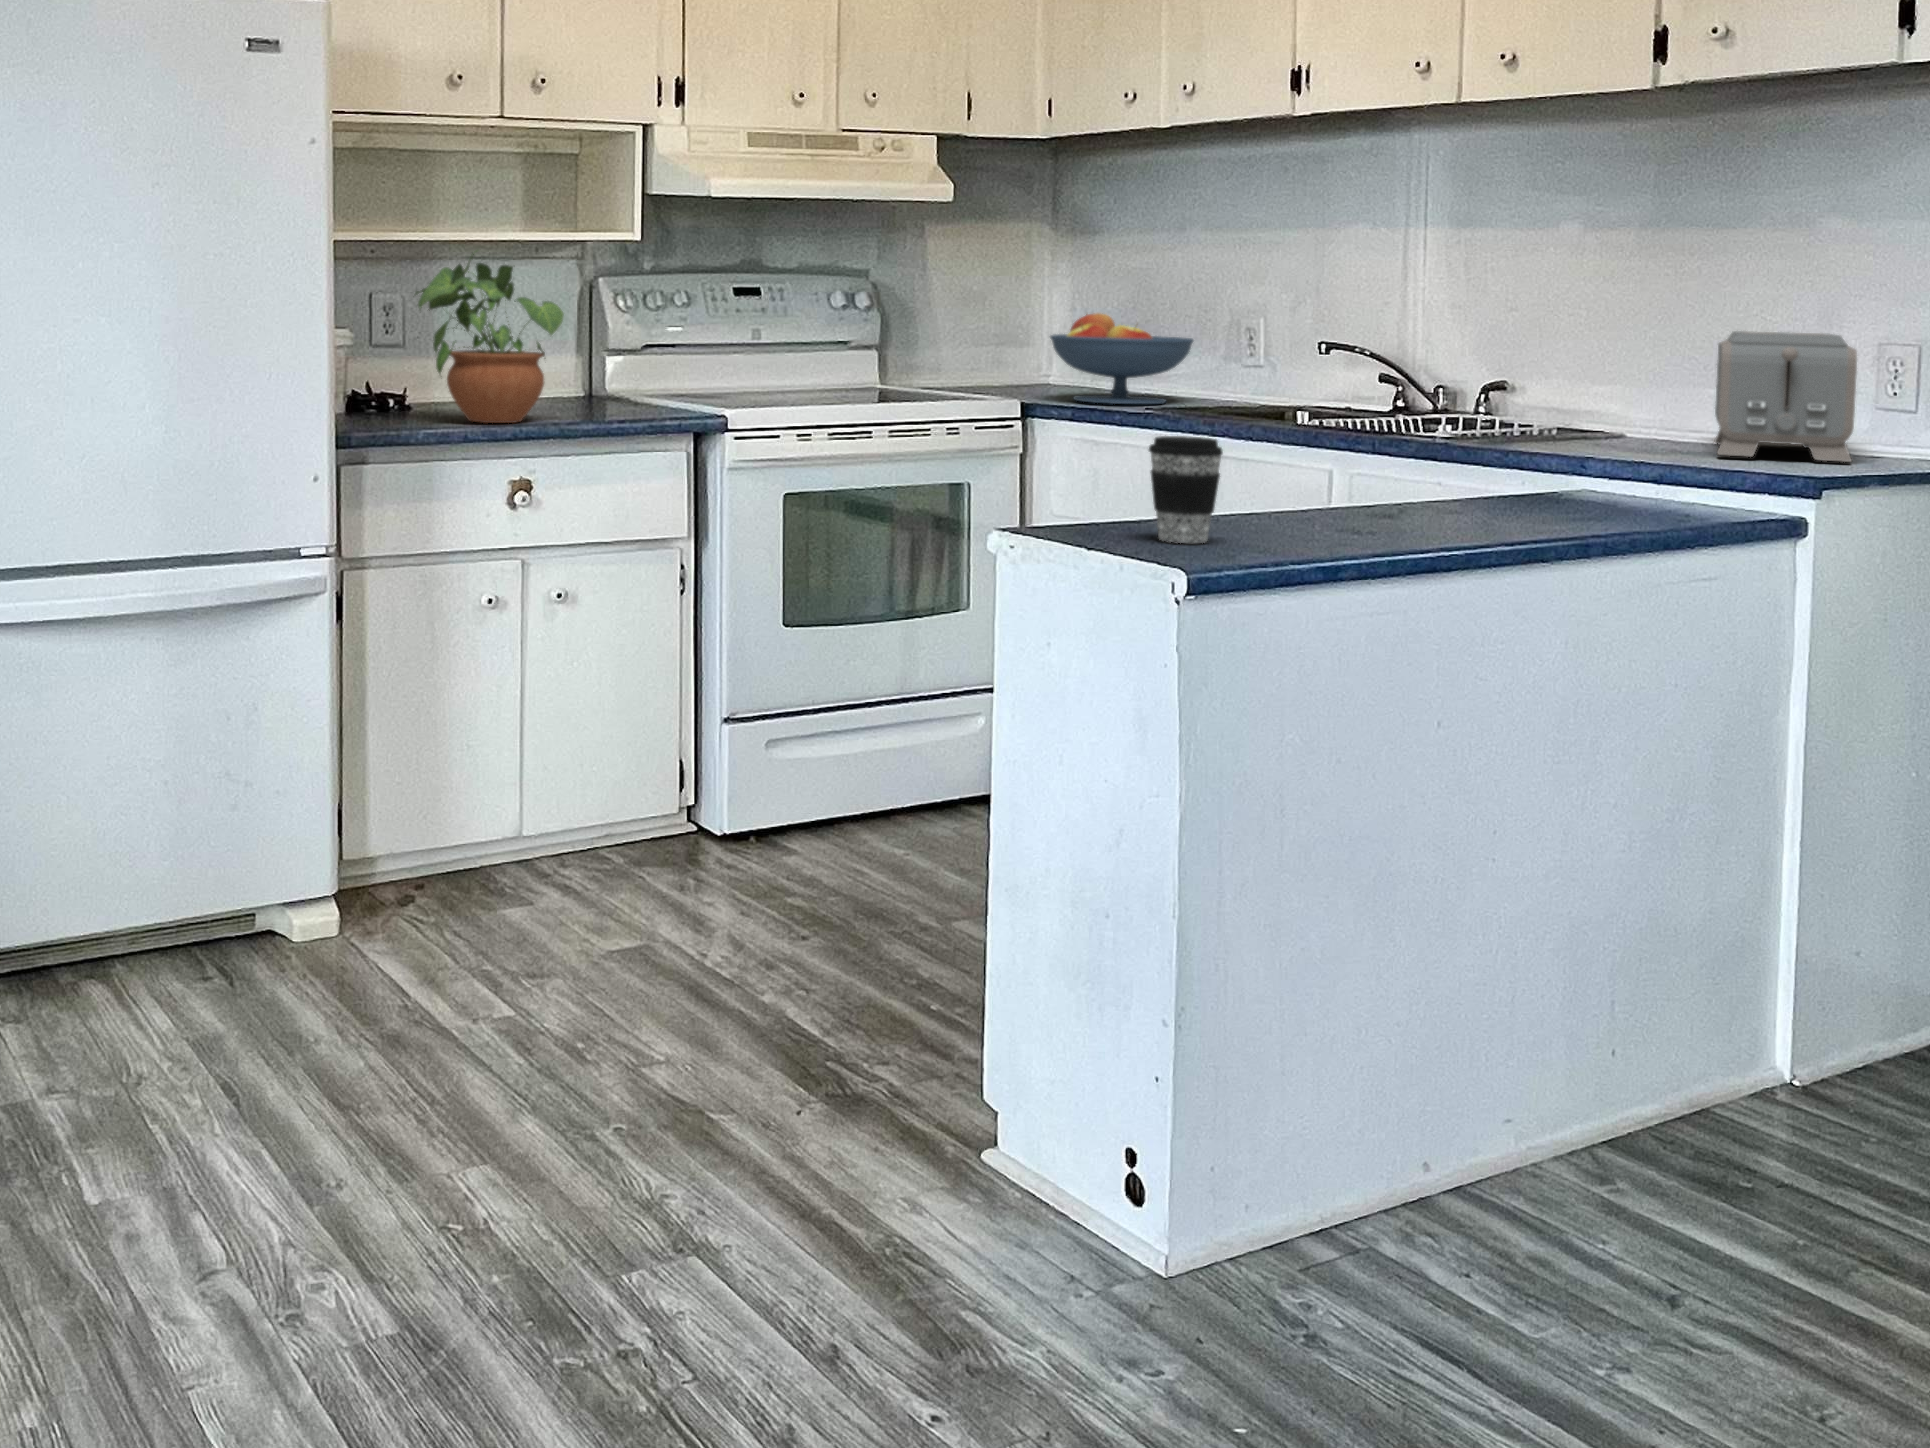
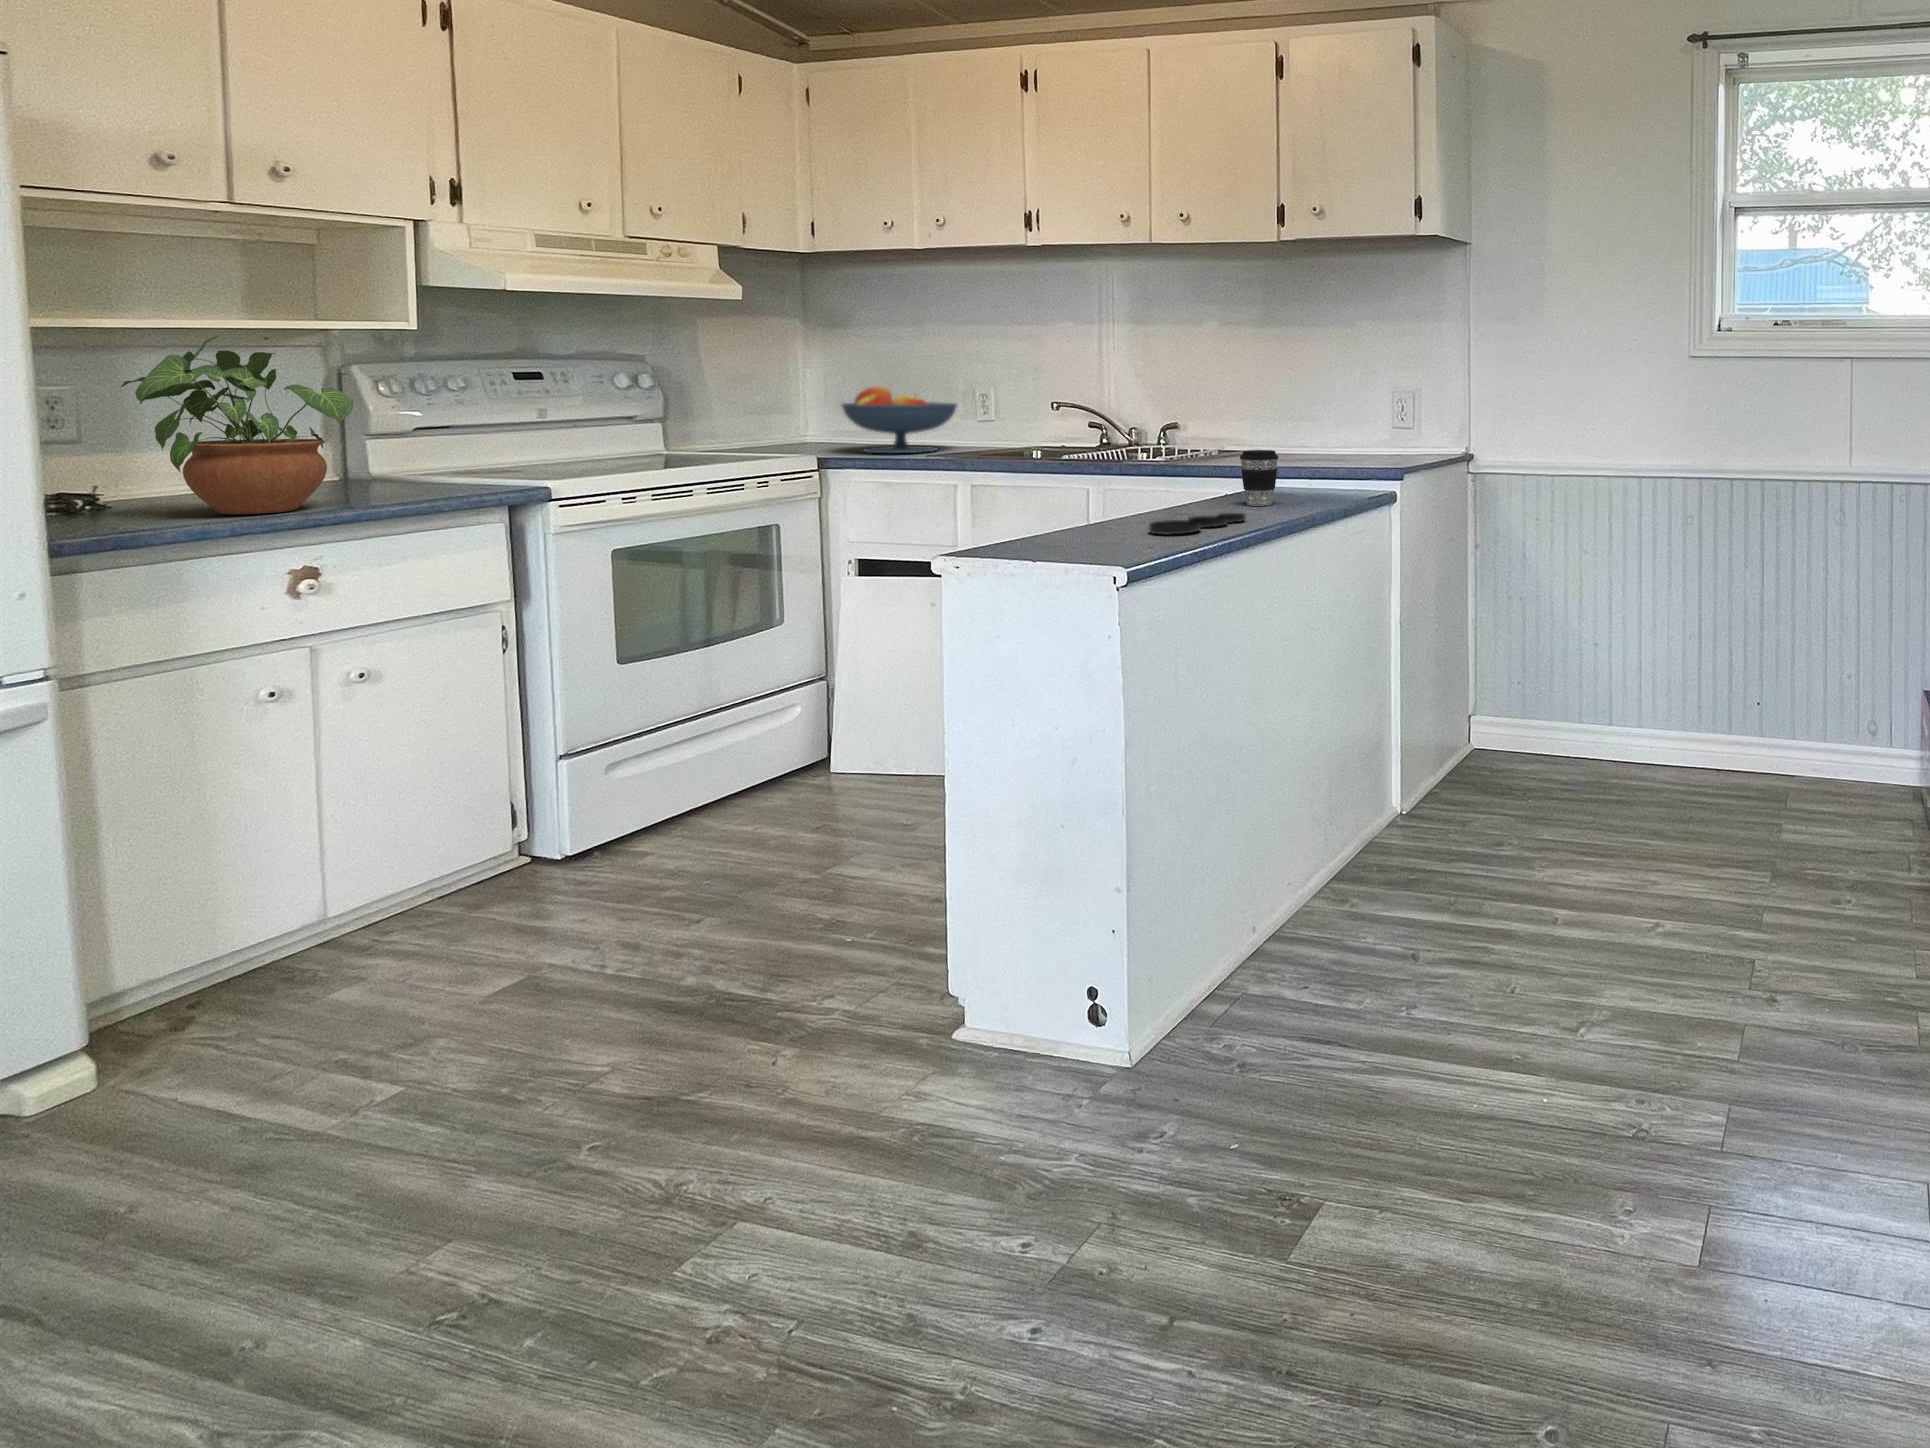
toaster: present [1714,331,1857,462] -> none [1304,391,1387,463]
coffee cup: present [1149,436,1223,543] -> present [1240,450,1278,506]
plate: none [1294,512,1471,533] -> present [1149,513,1246,535]

